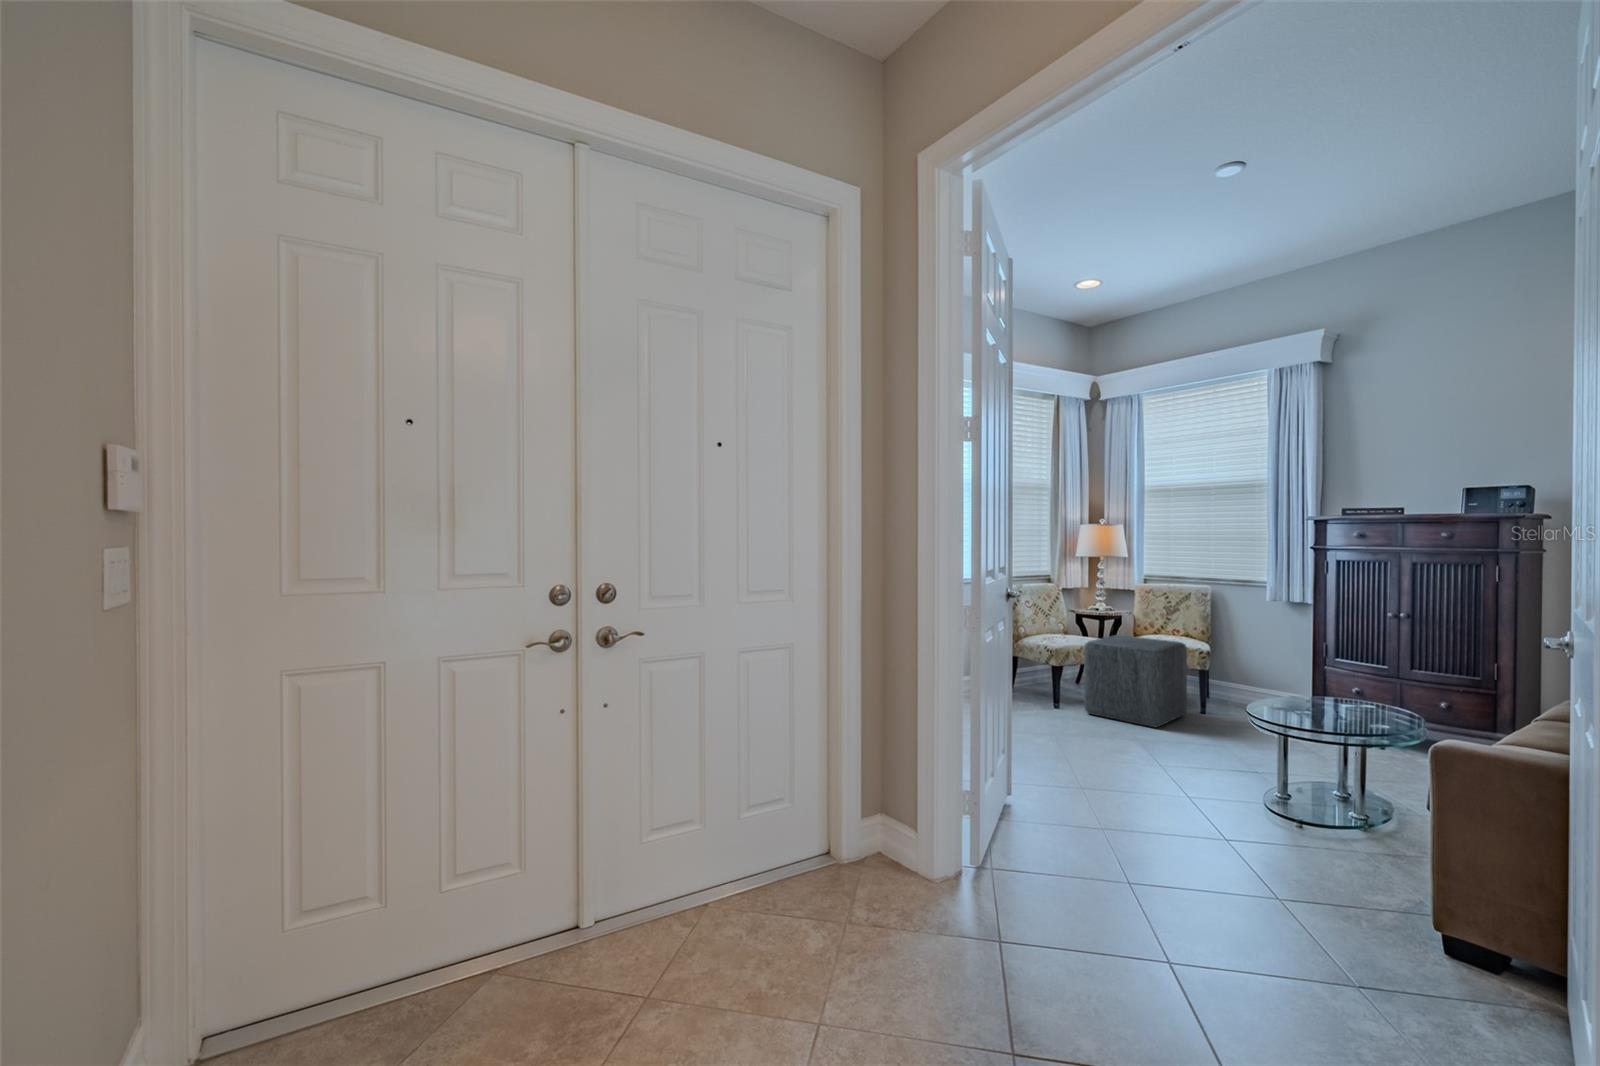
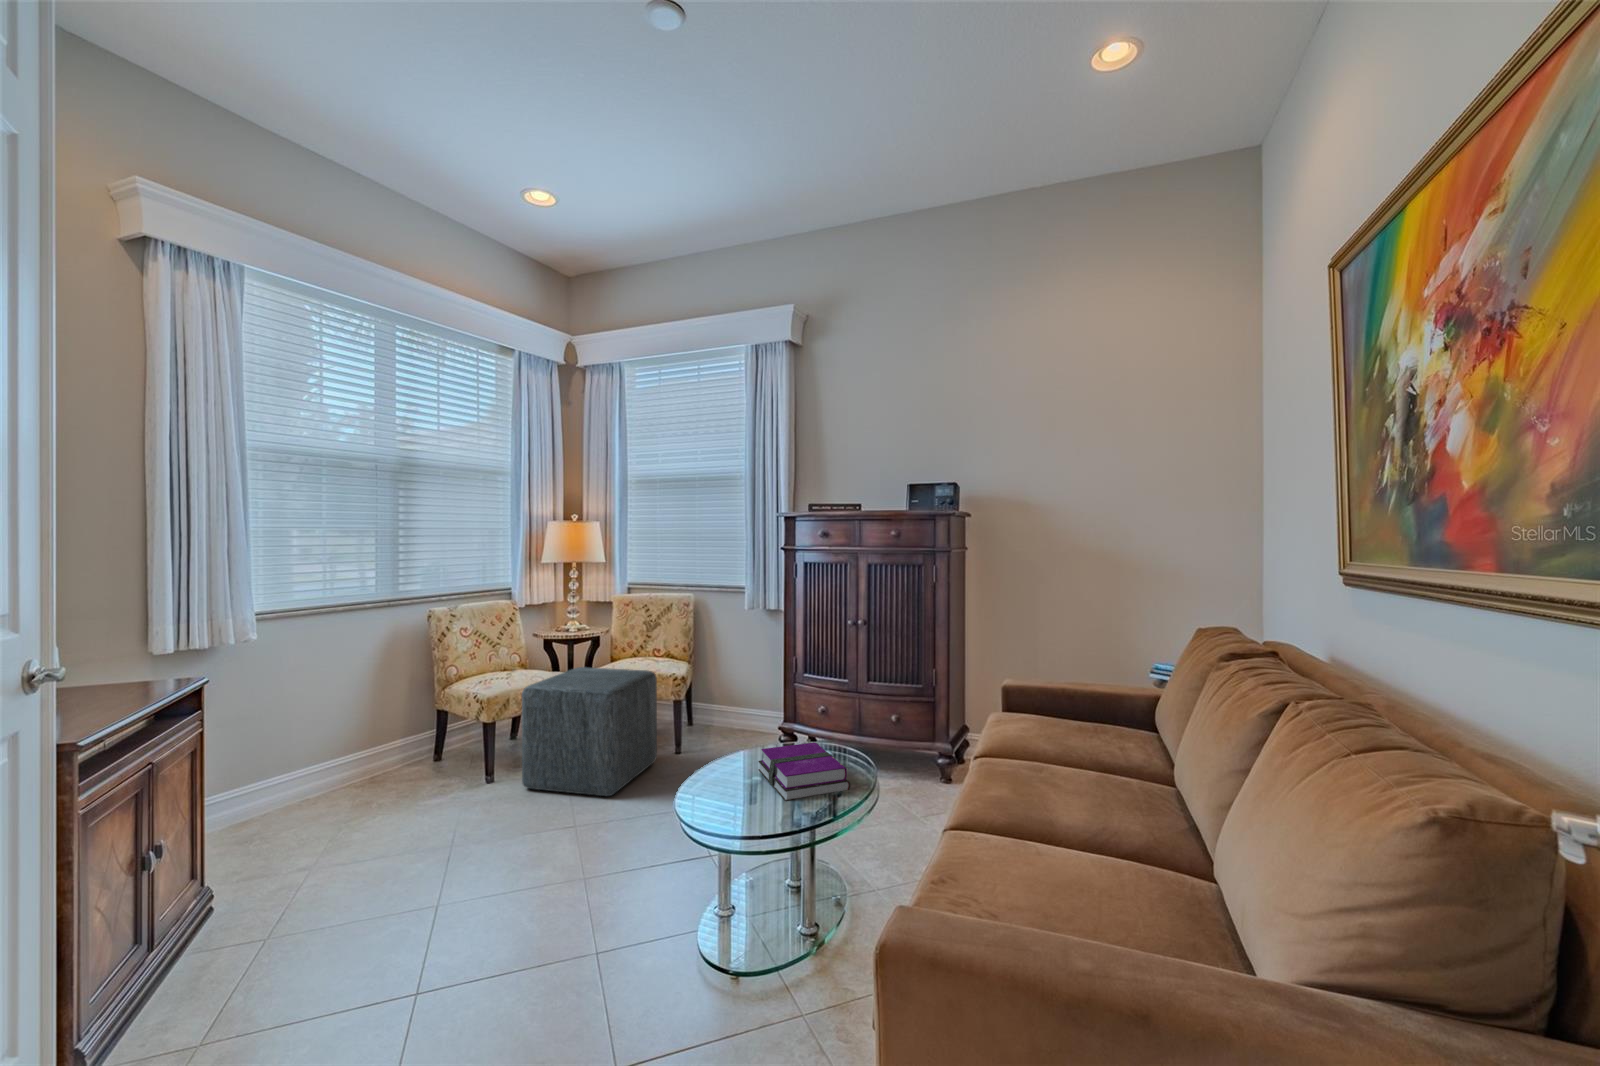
hardback book: none [1305,693,1396,729] -> present [758,743,850,801]

